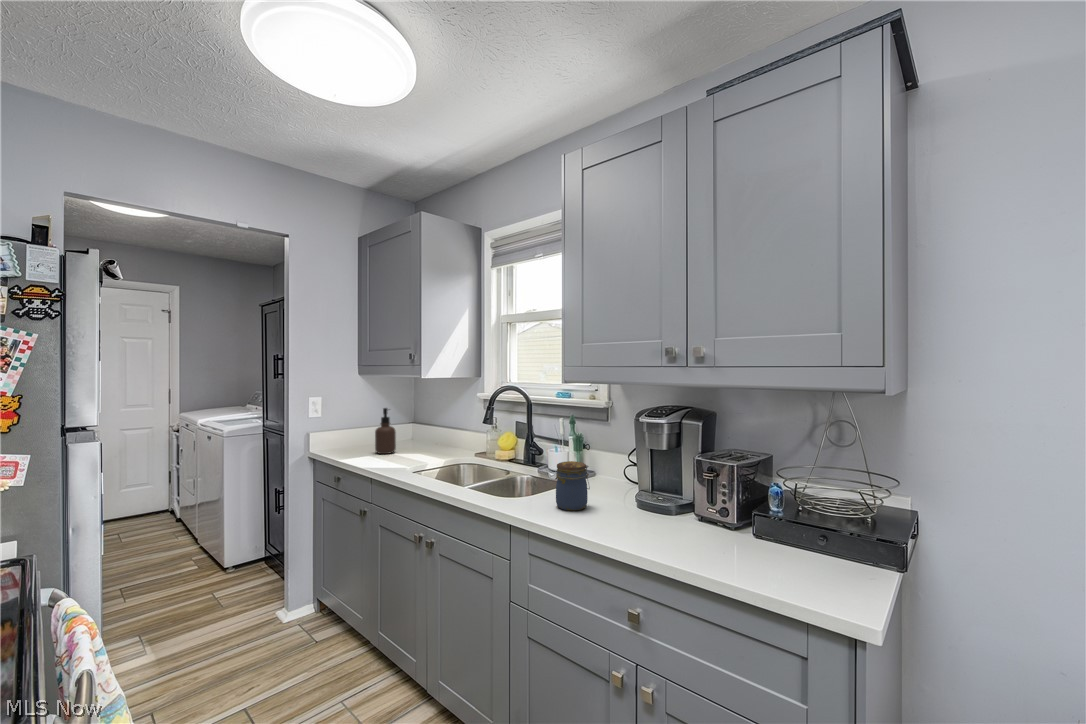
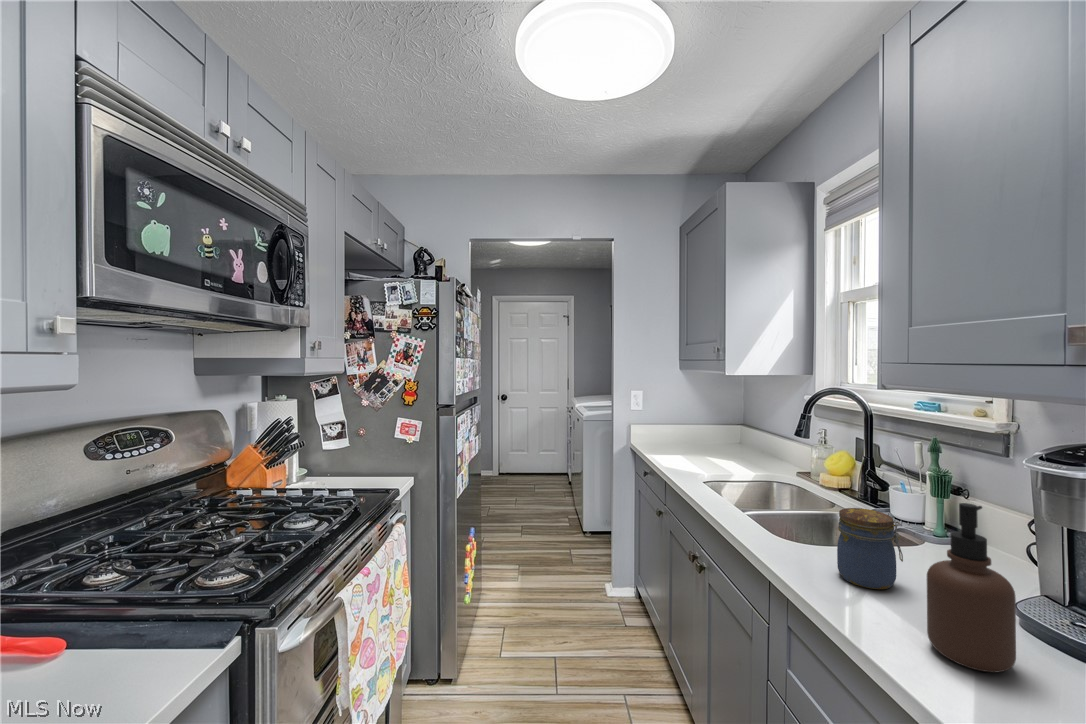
soap dispenser: present [375,408,396,454] -> present [927,503,1016,672]

